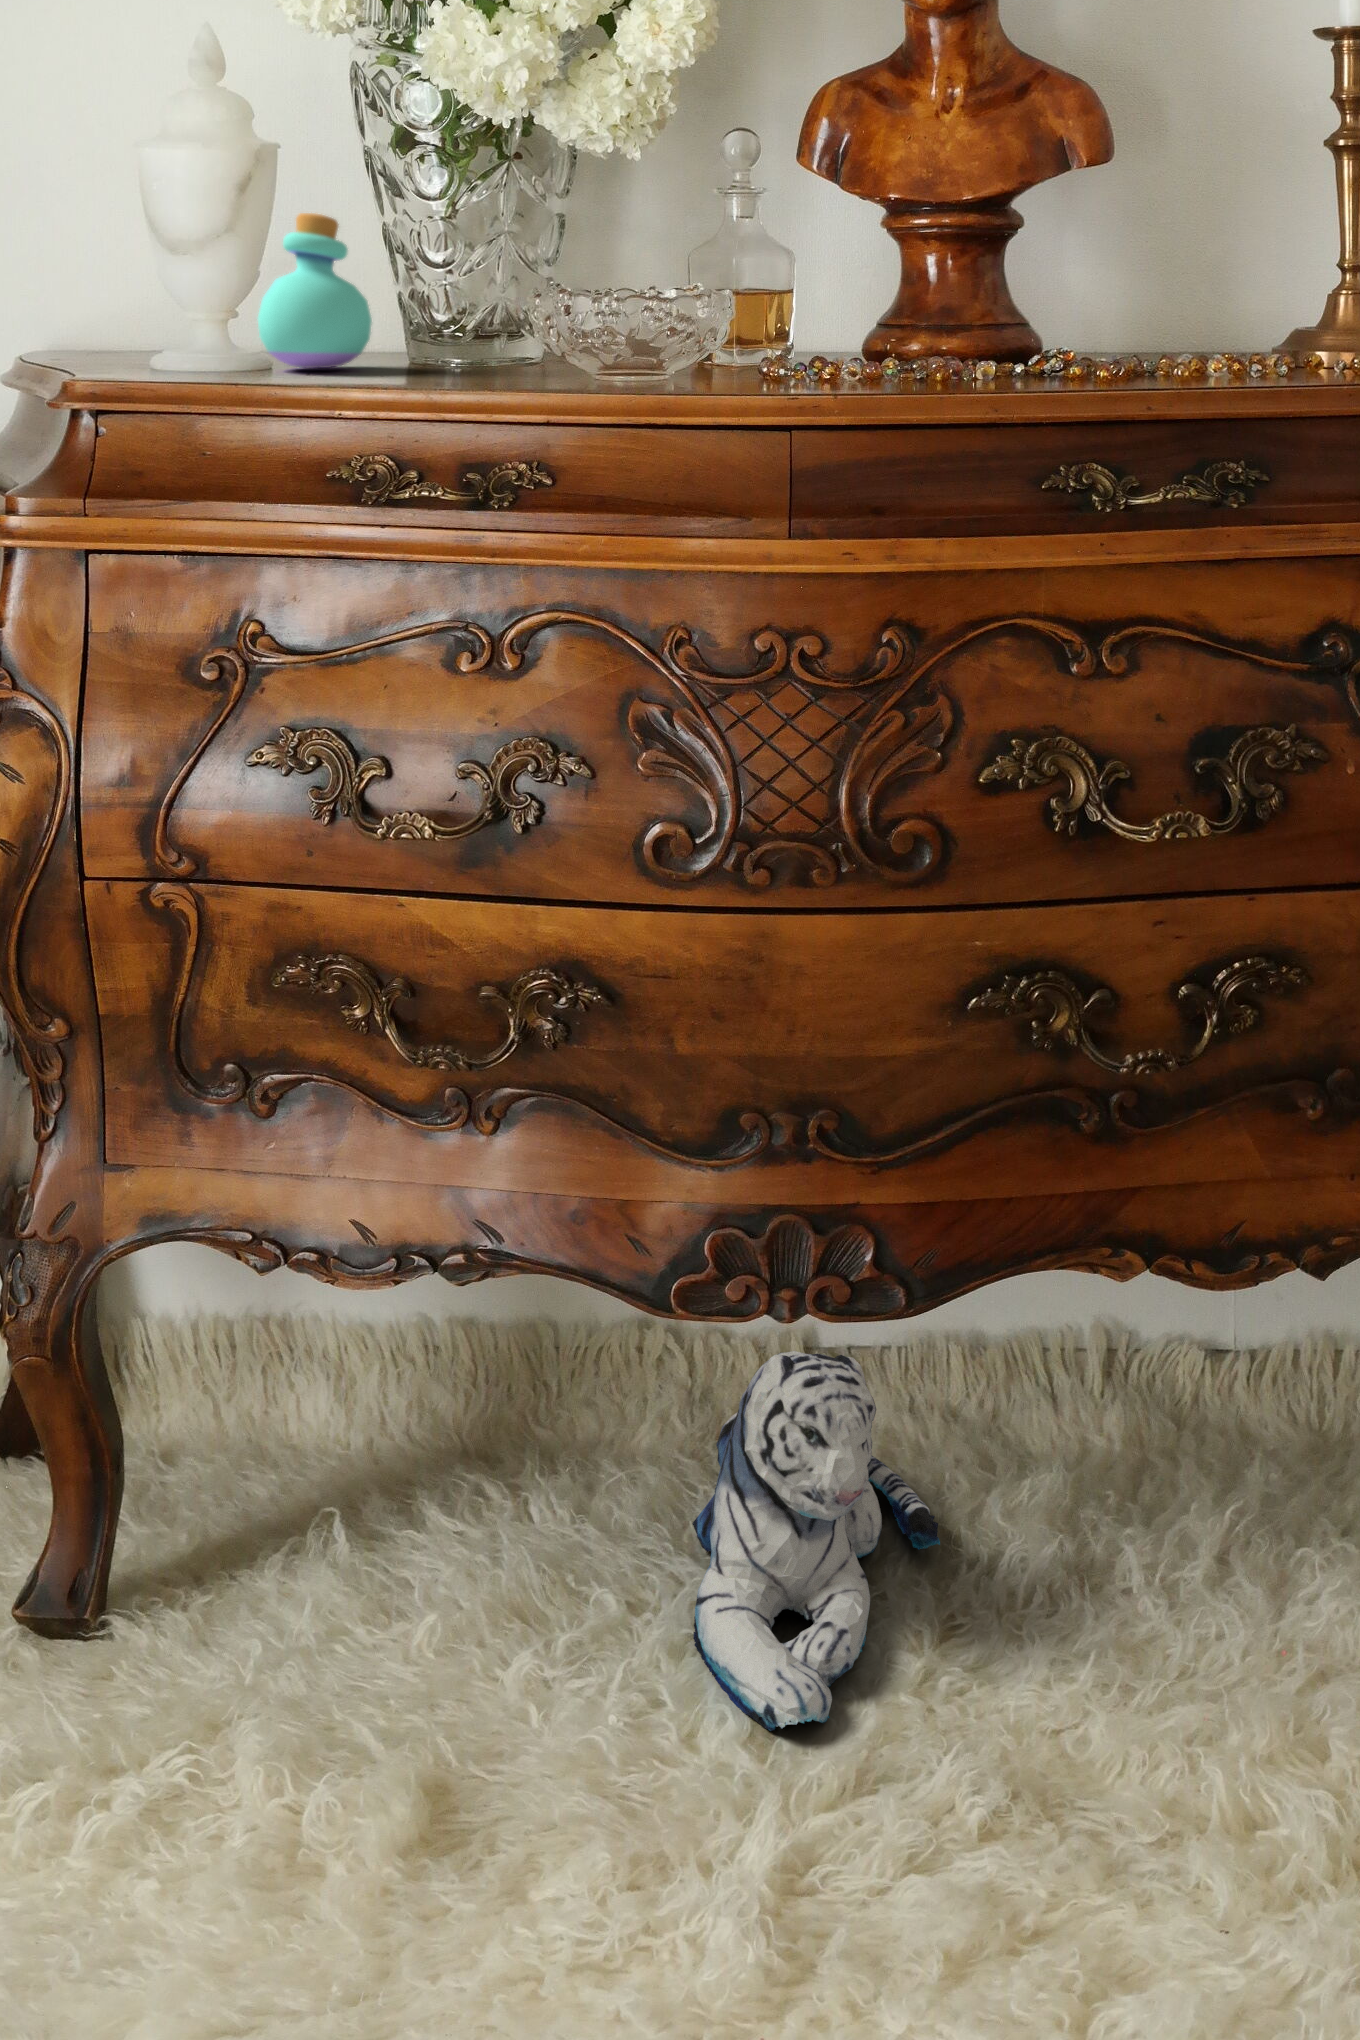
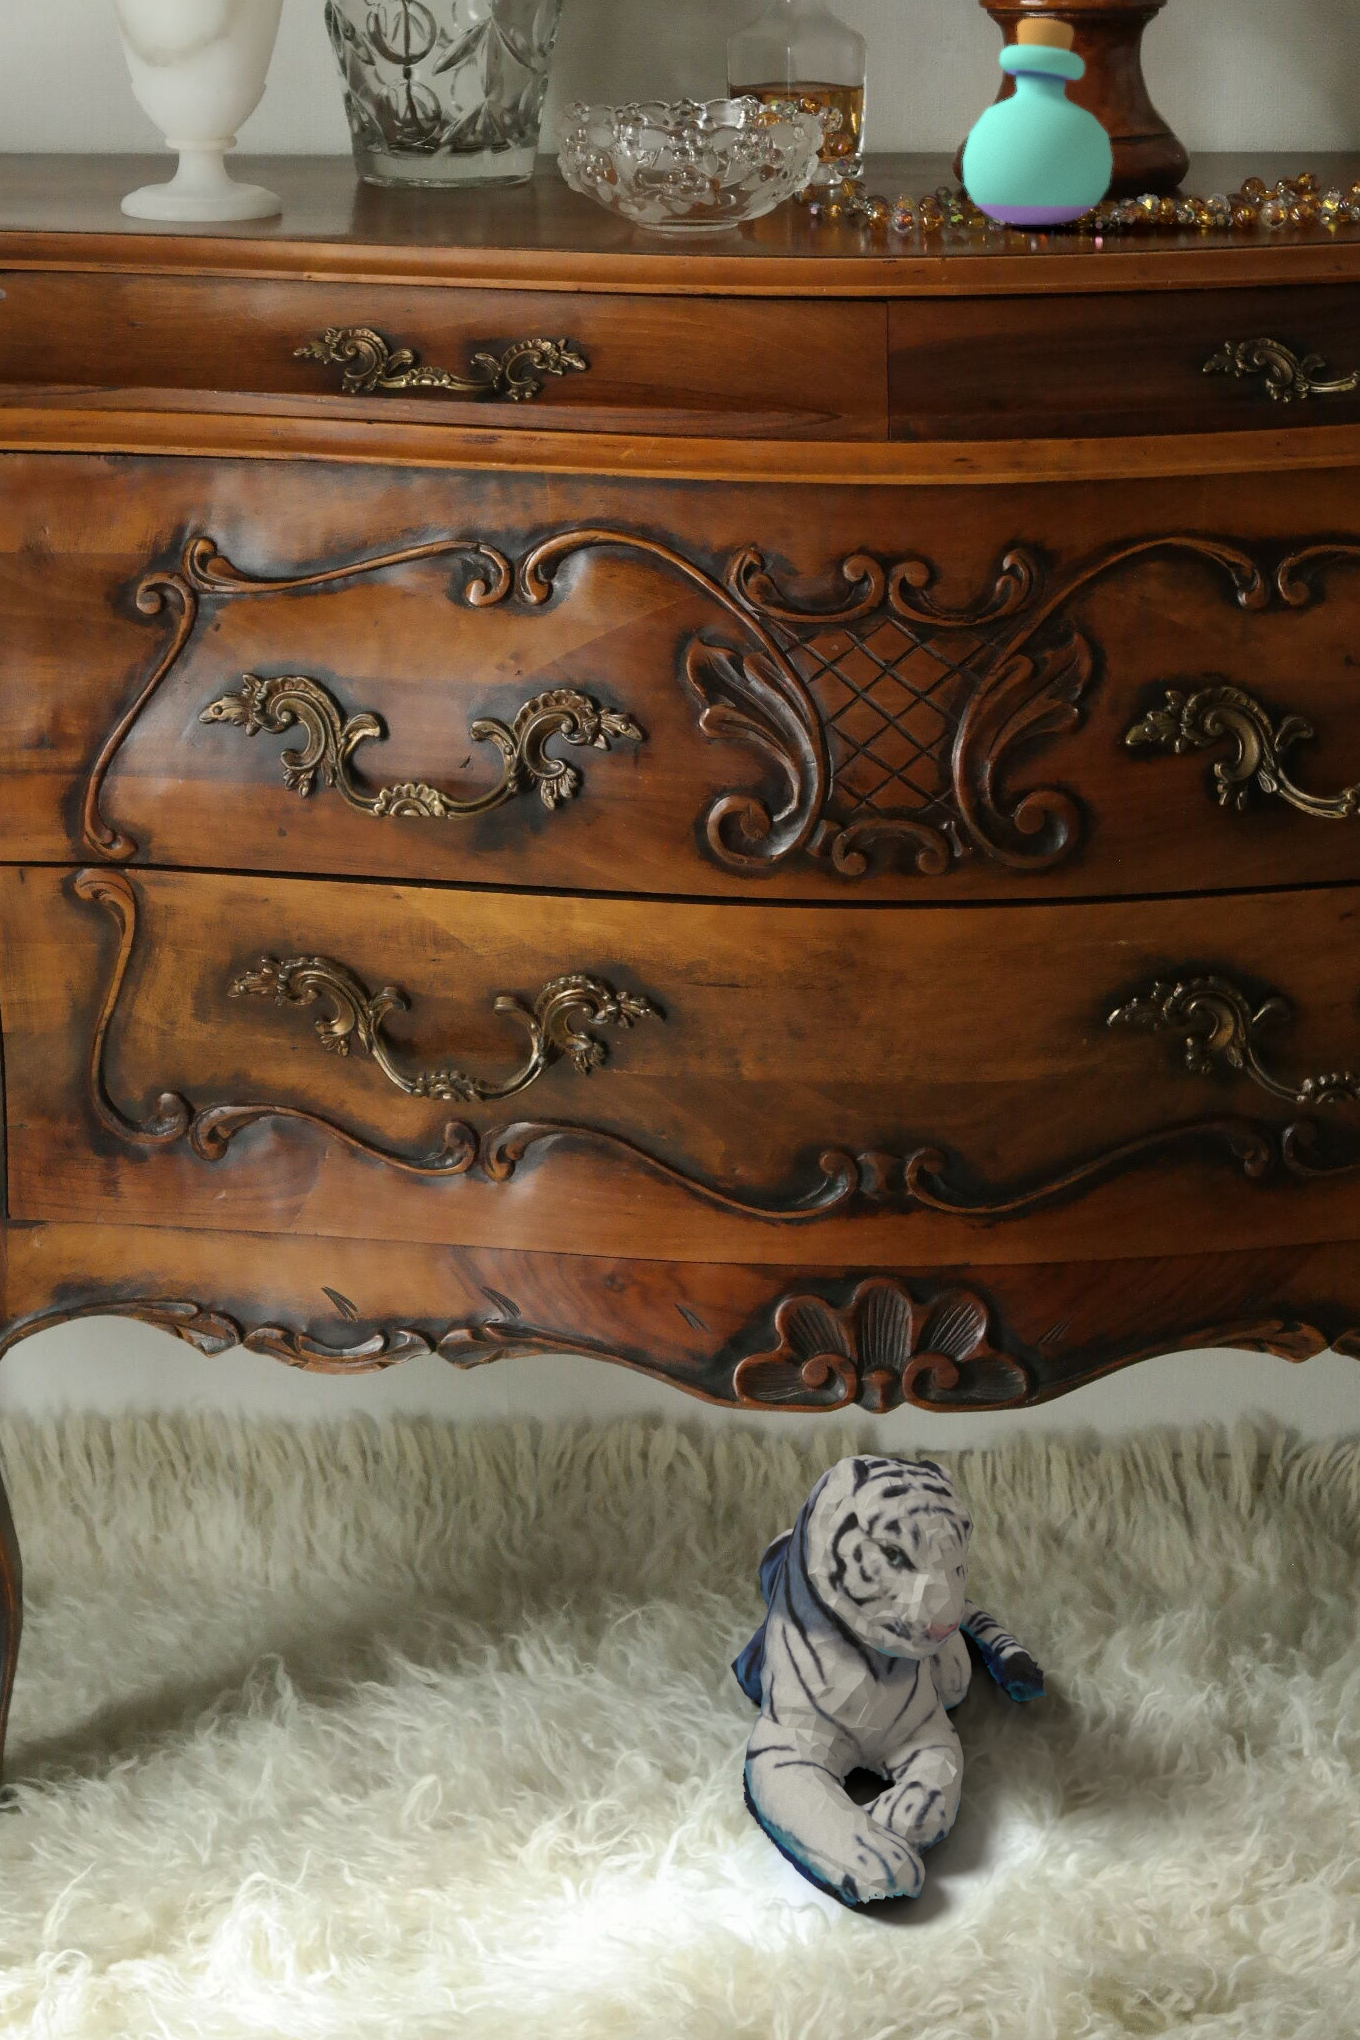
perfume bottle: present [258,213,372,368] -> present [963,18,1113,225]

